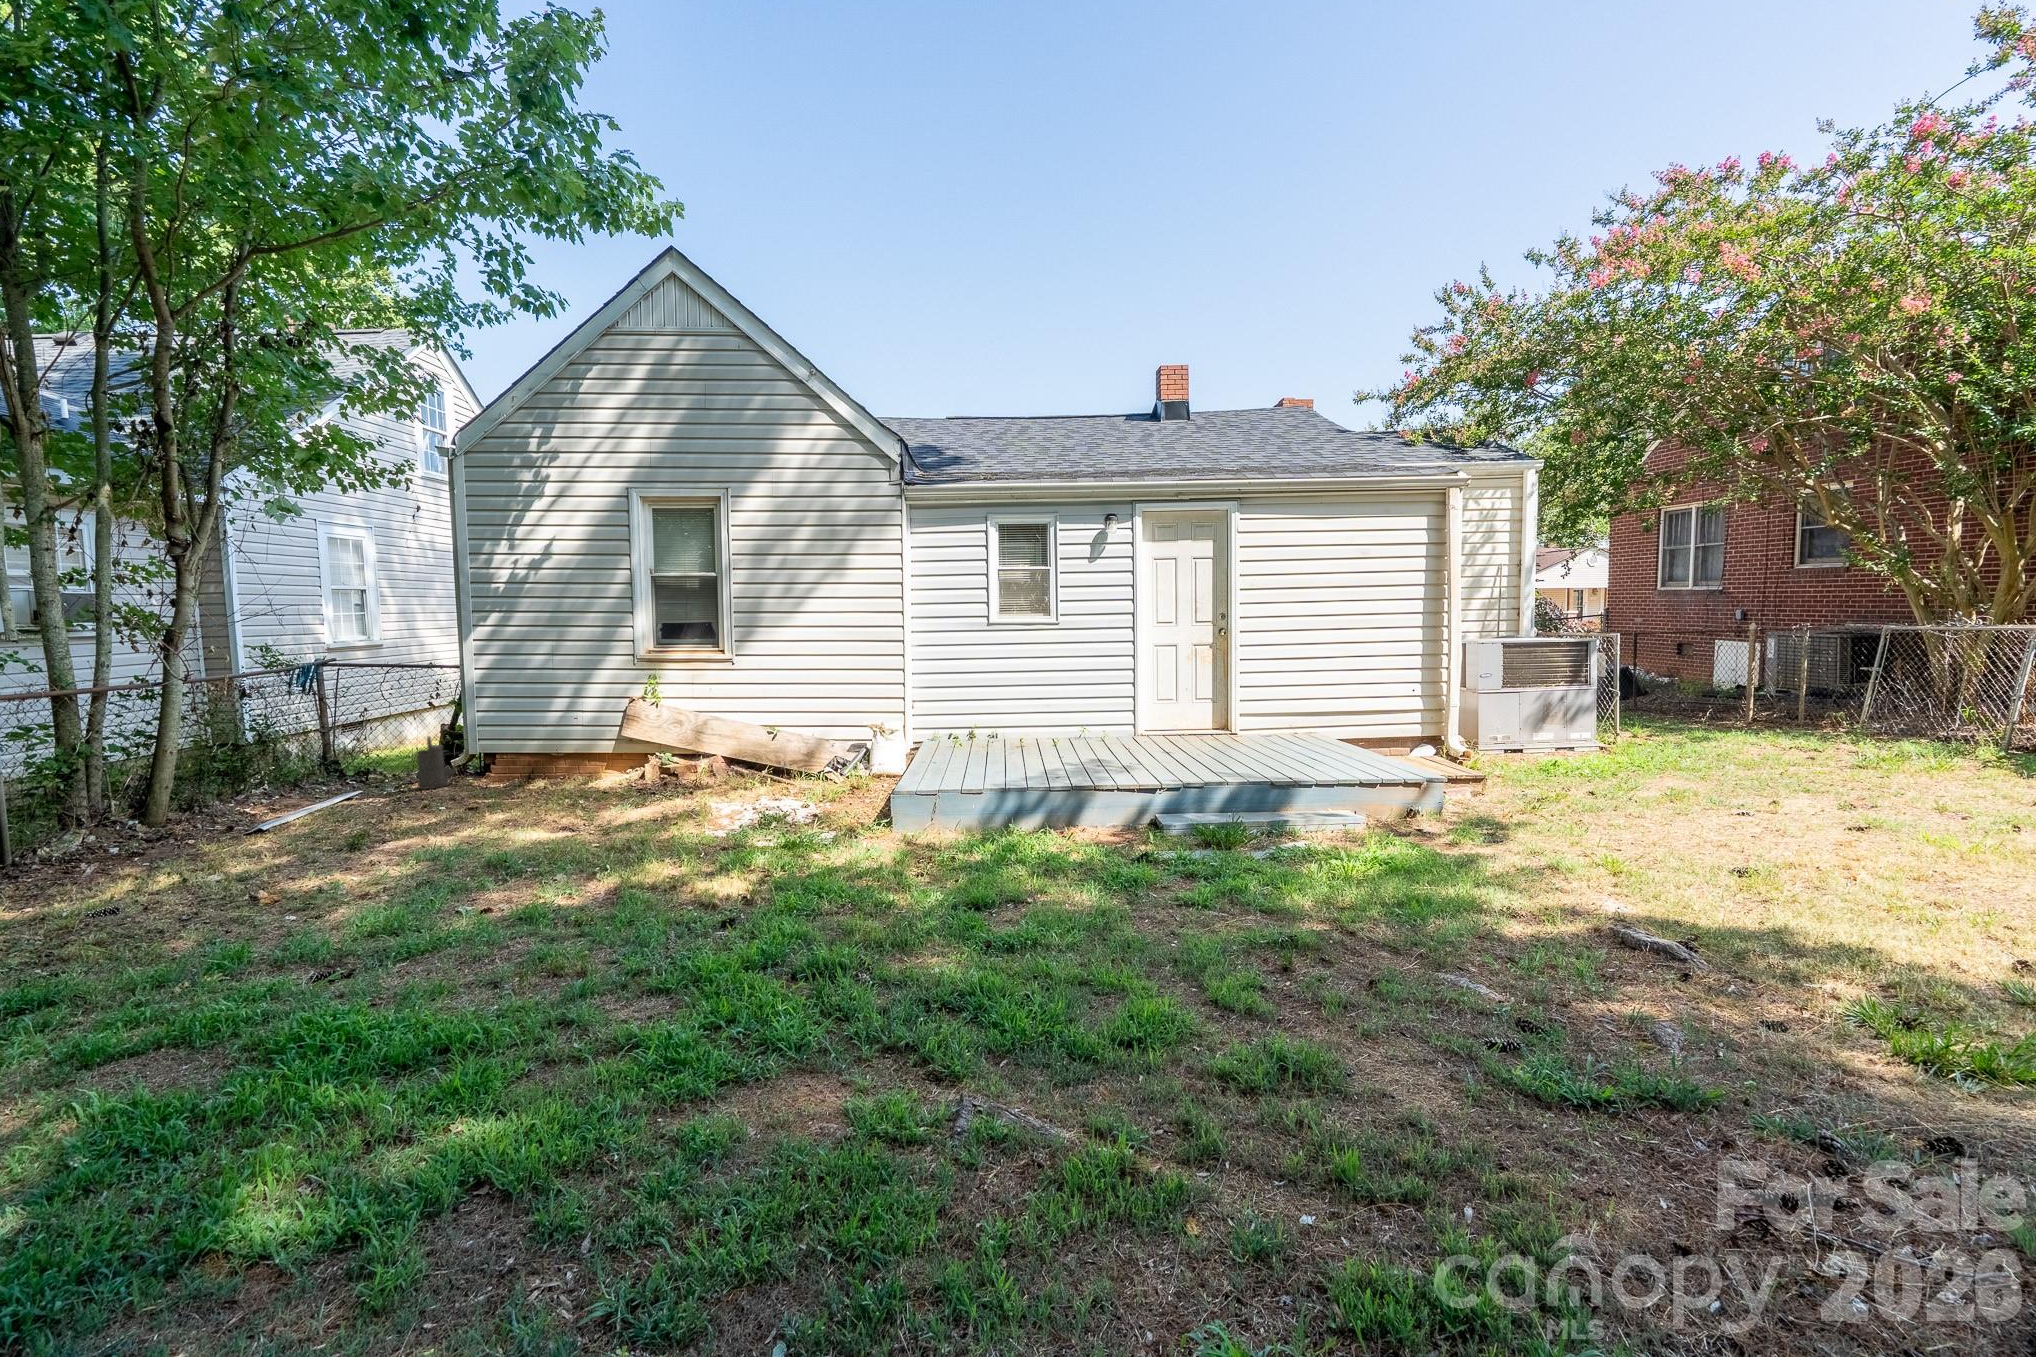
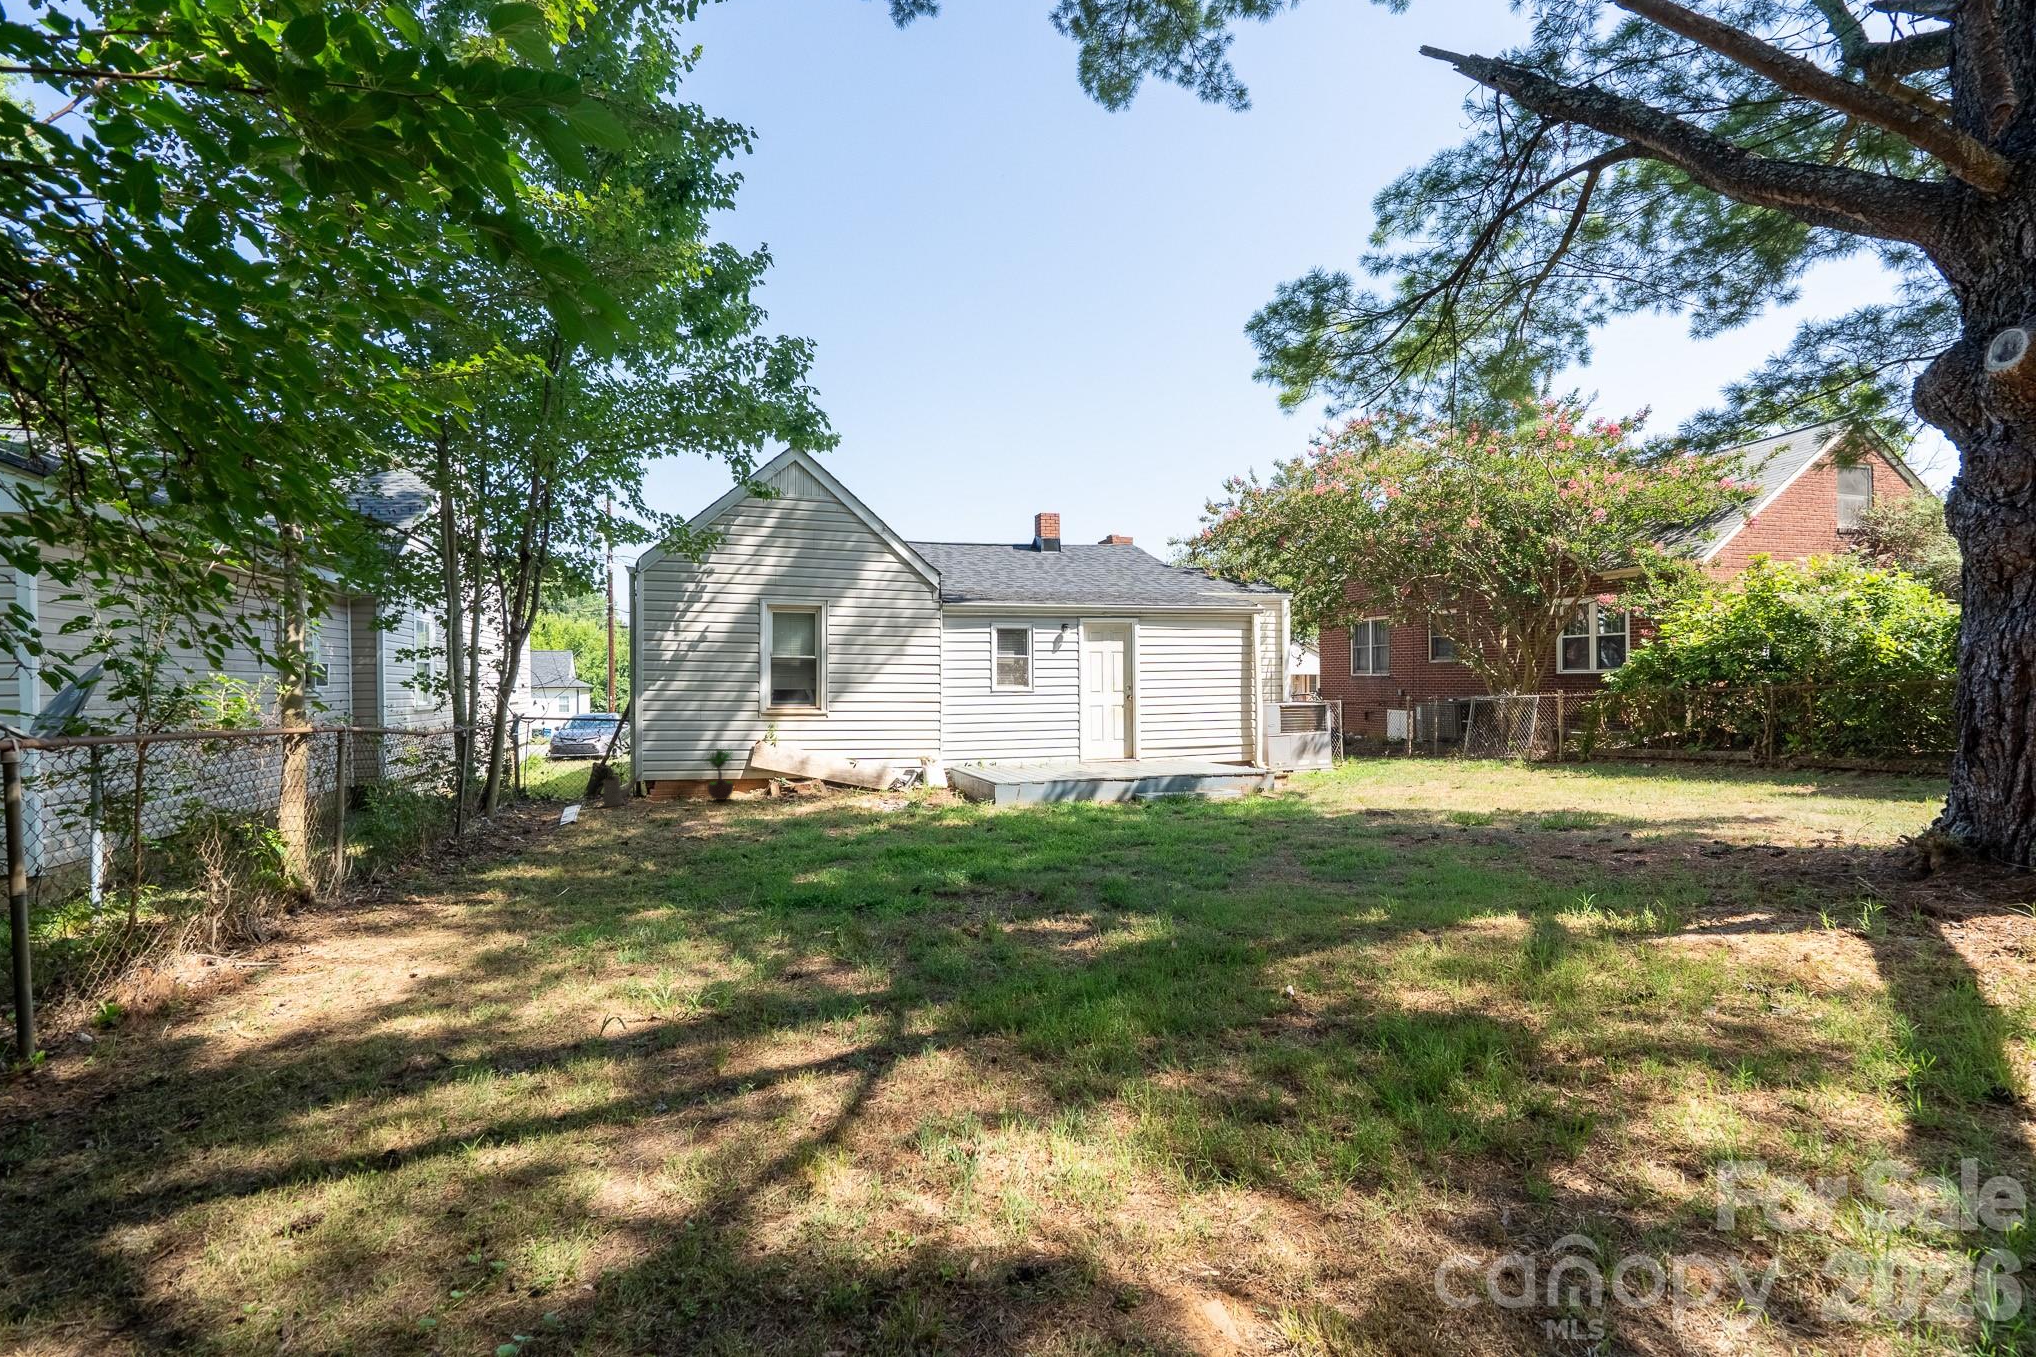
potted tree: none [535,701,594,783] -> present [704,748,734,800]

